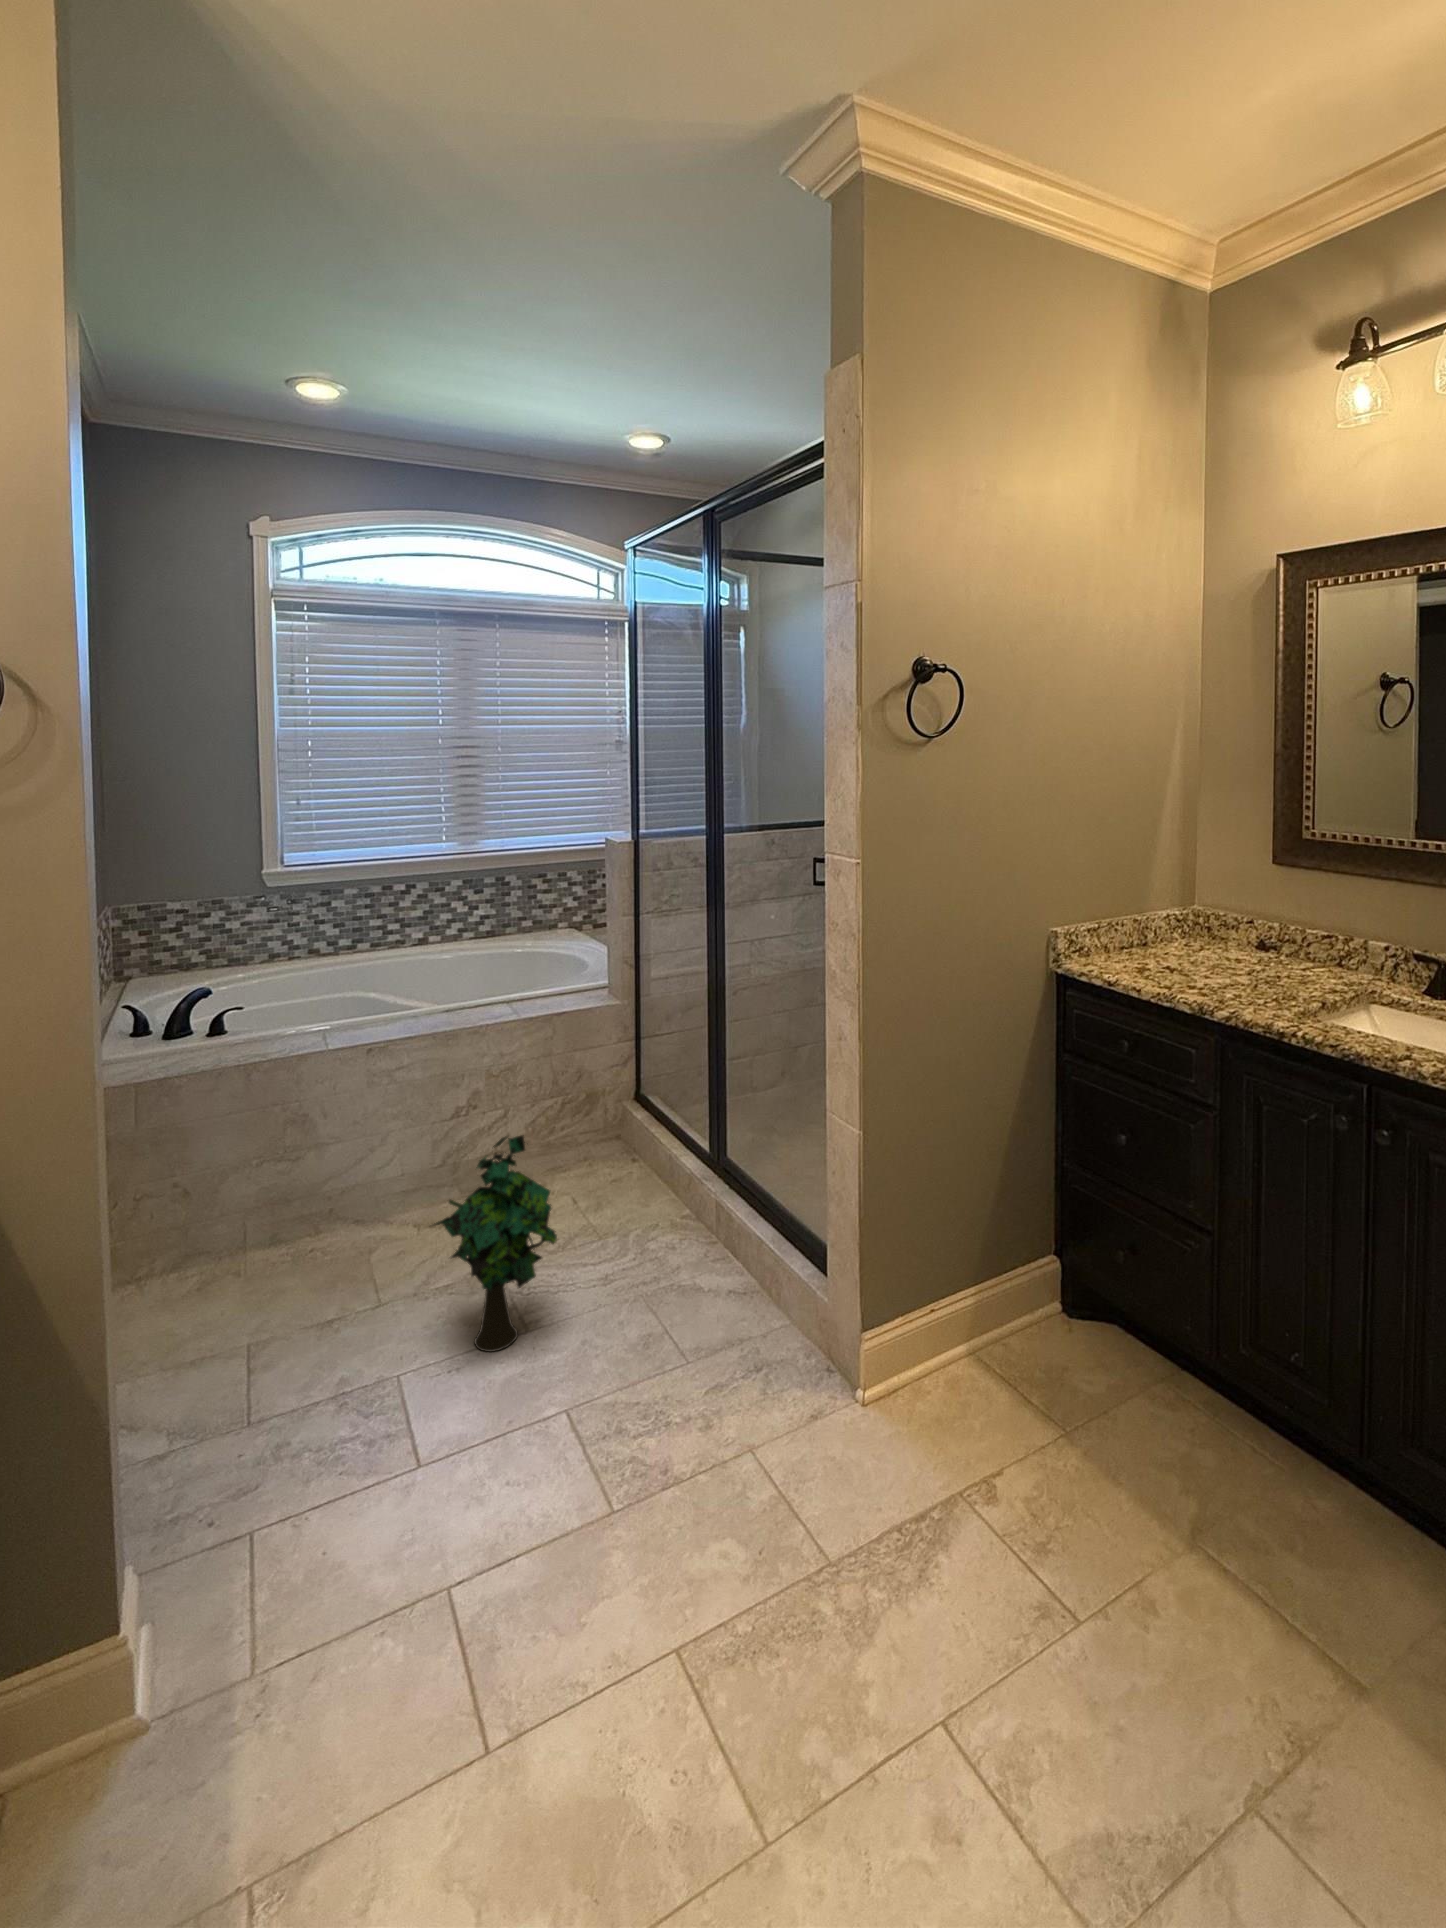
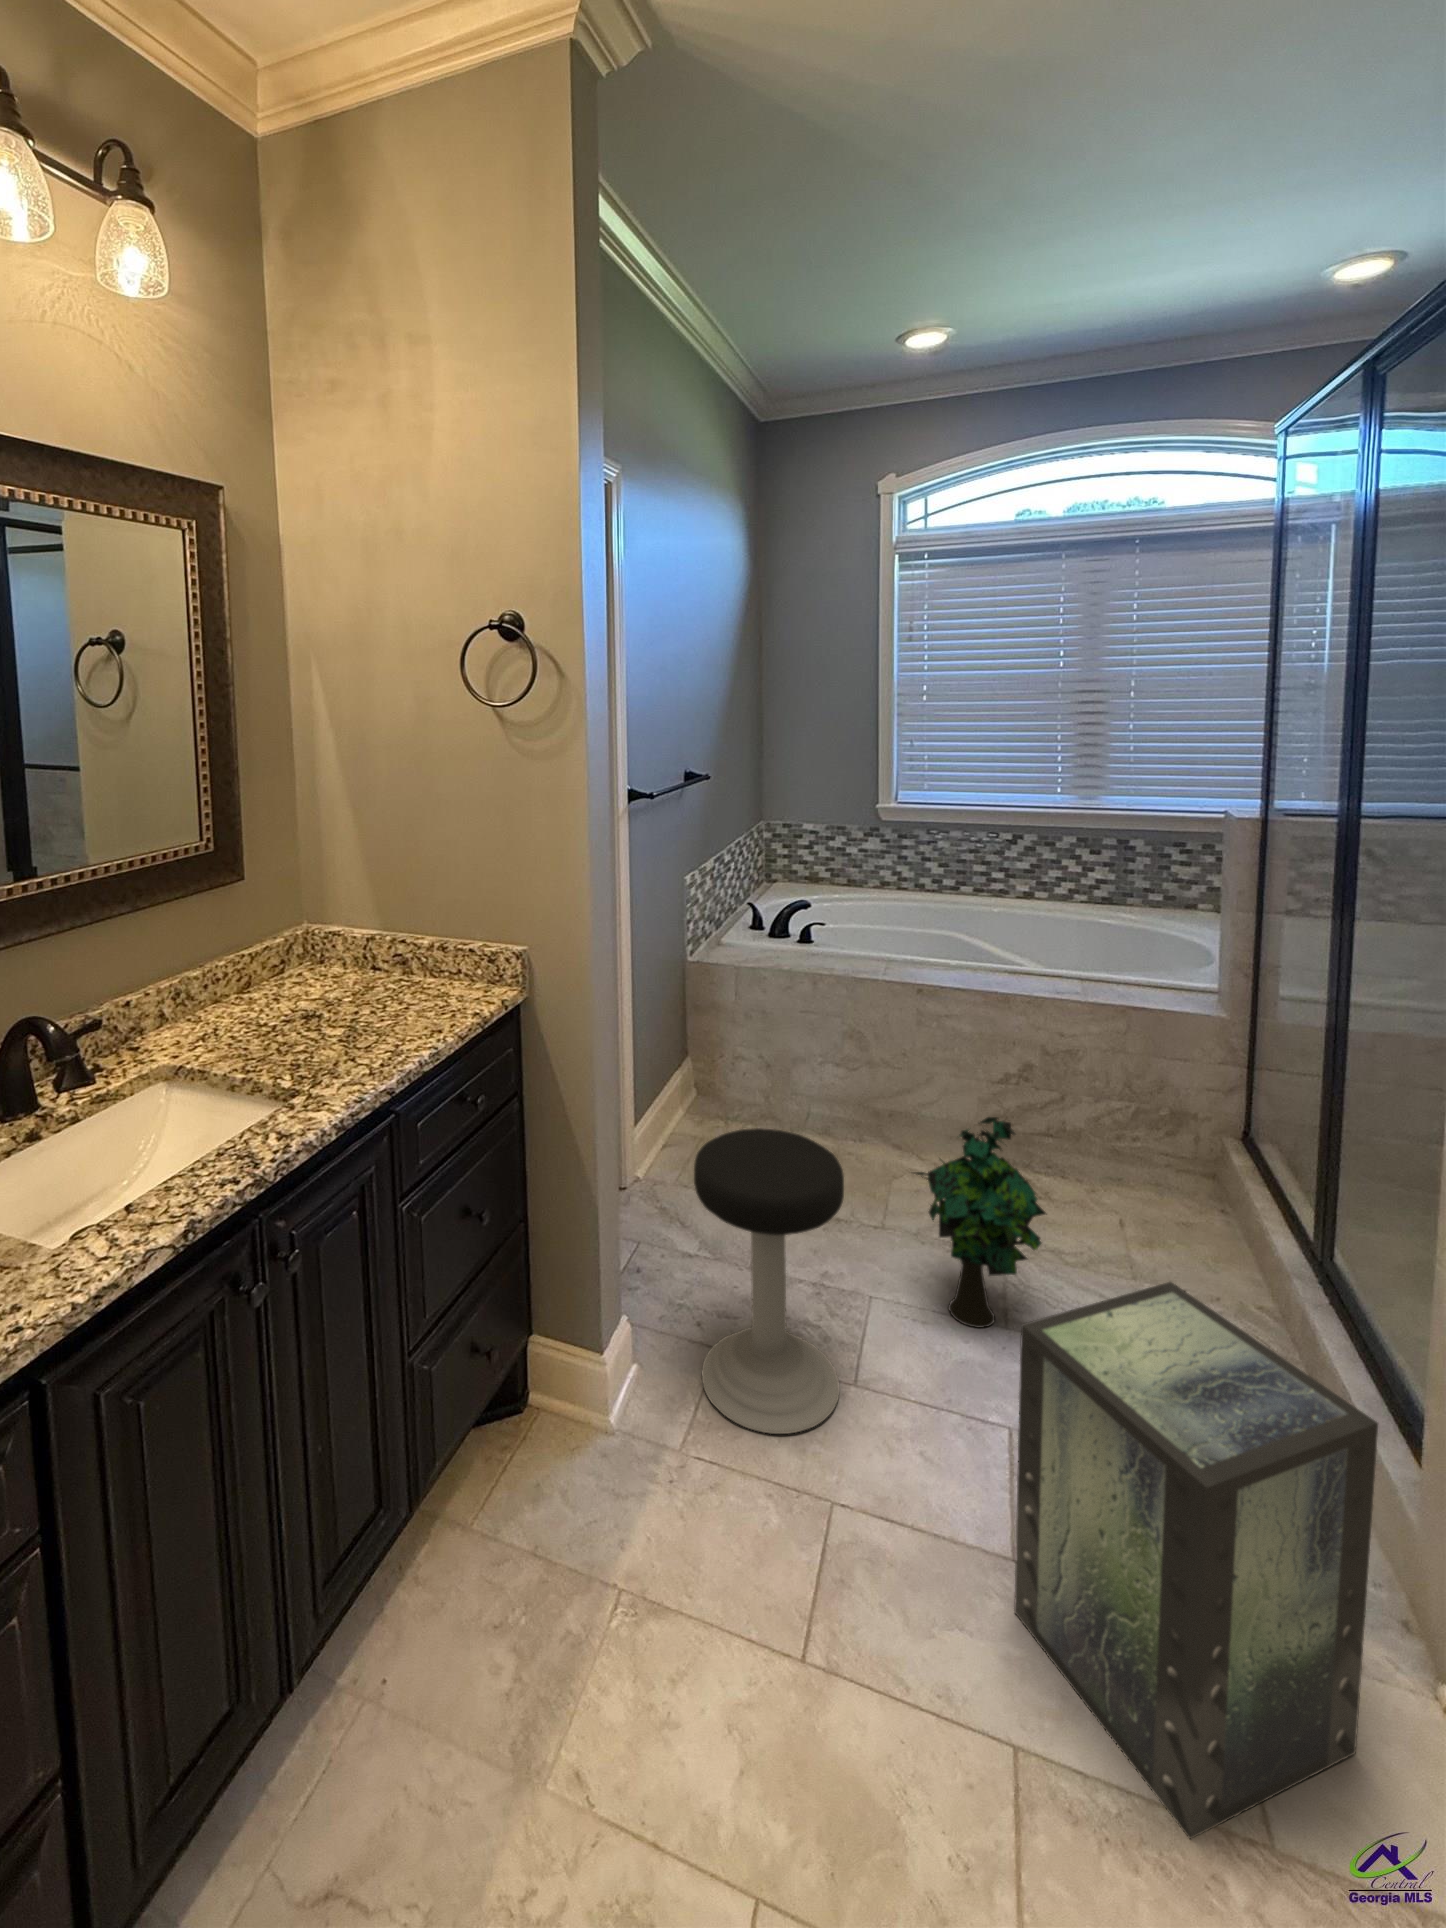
storage box: none [634,1197,844,1599] -> present [1014,1282,1378,1839]
stool: none [226,1225,417,1602] -> present [694,1128,844,1434]

